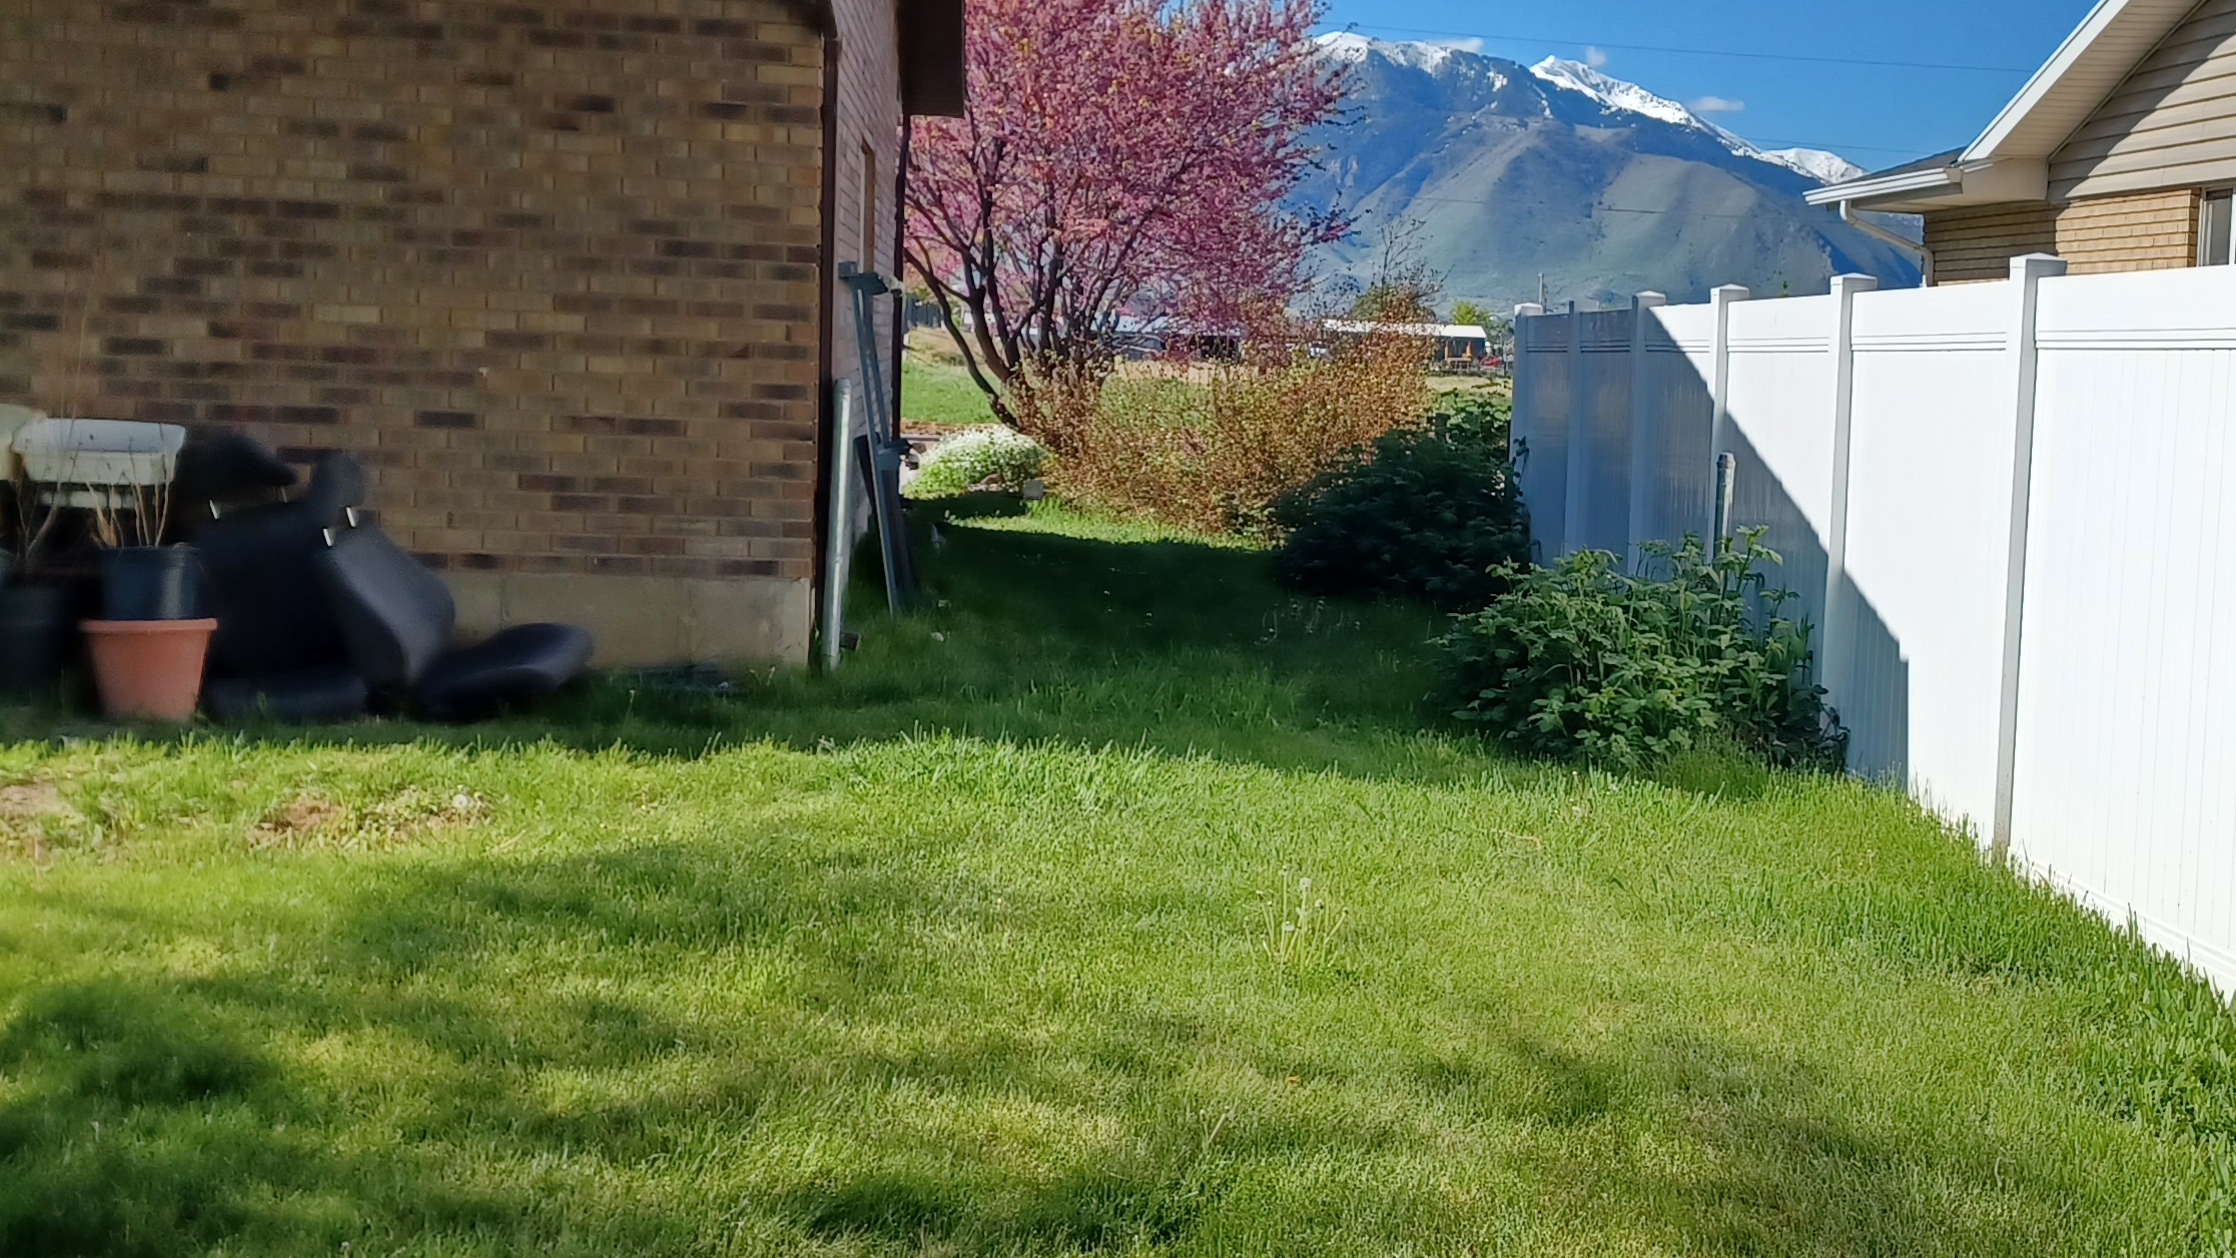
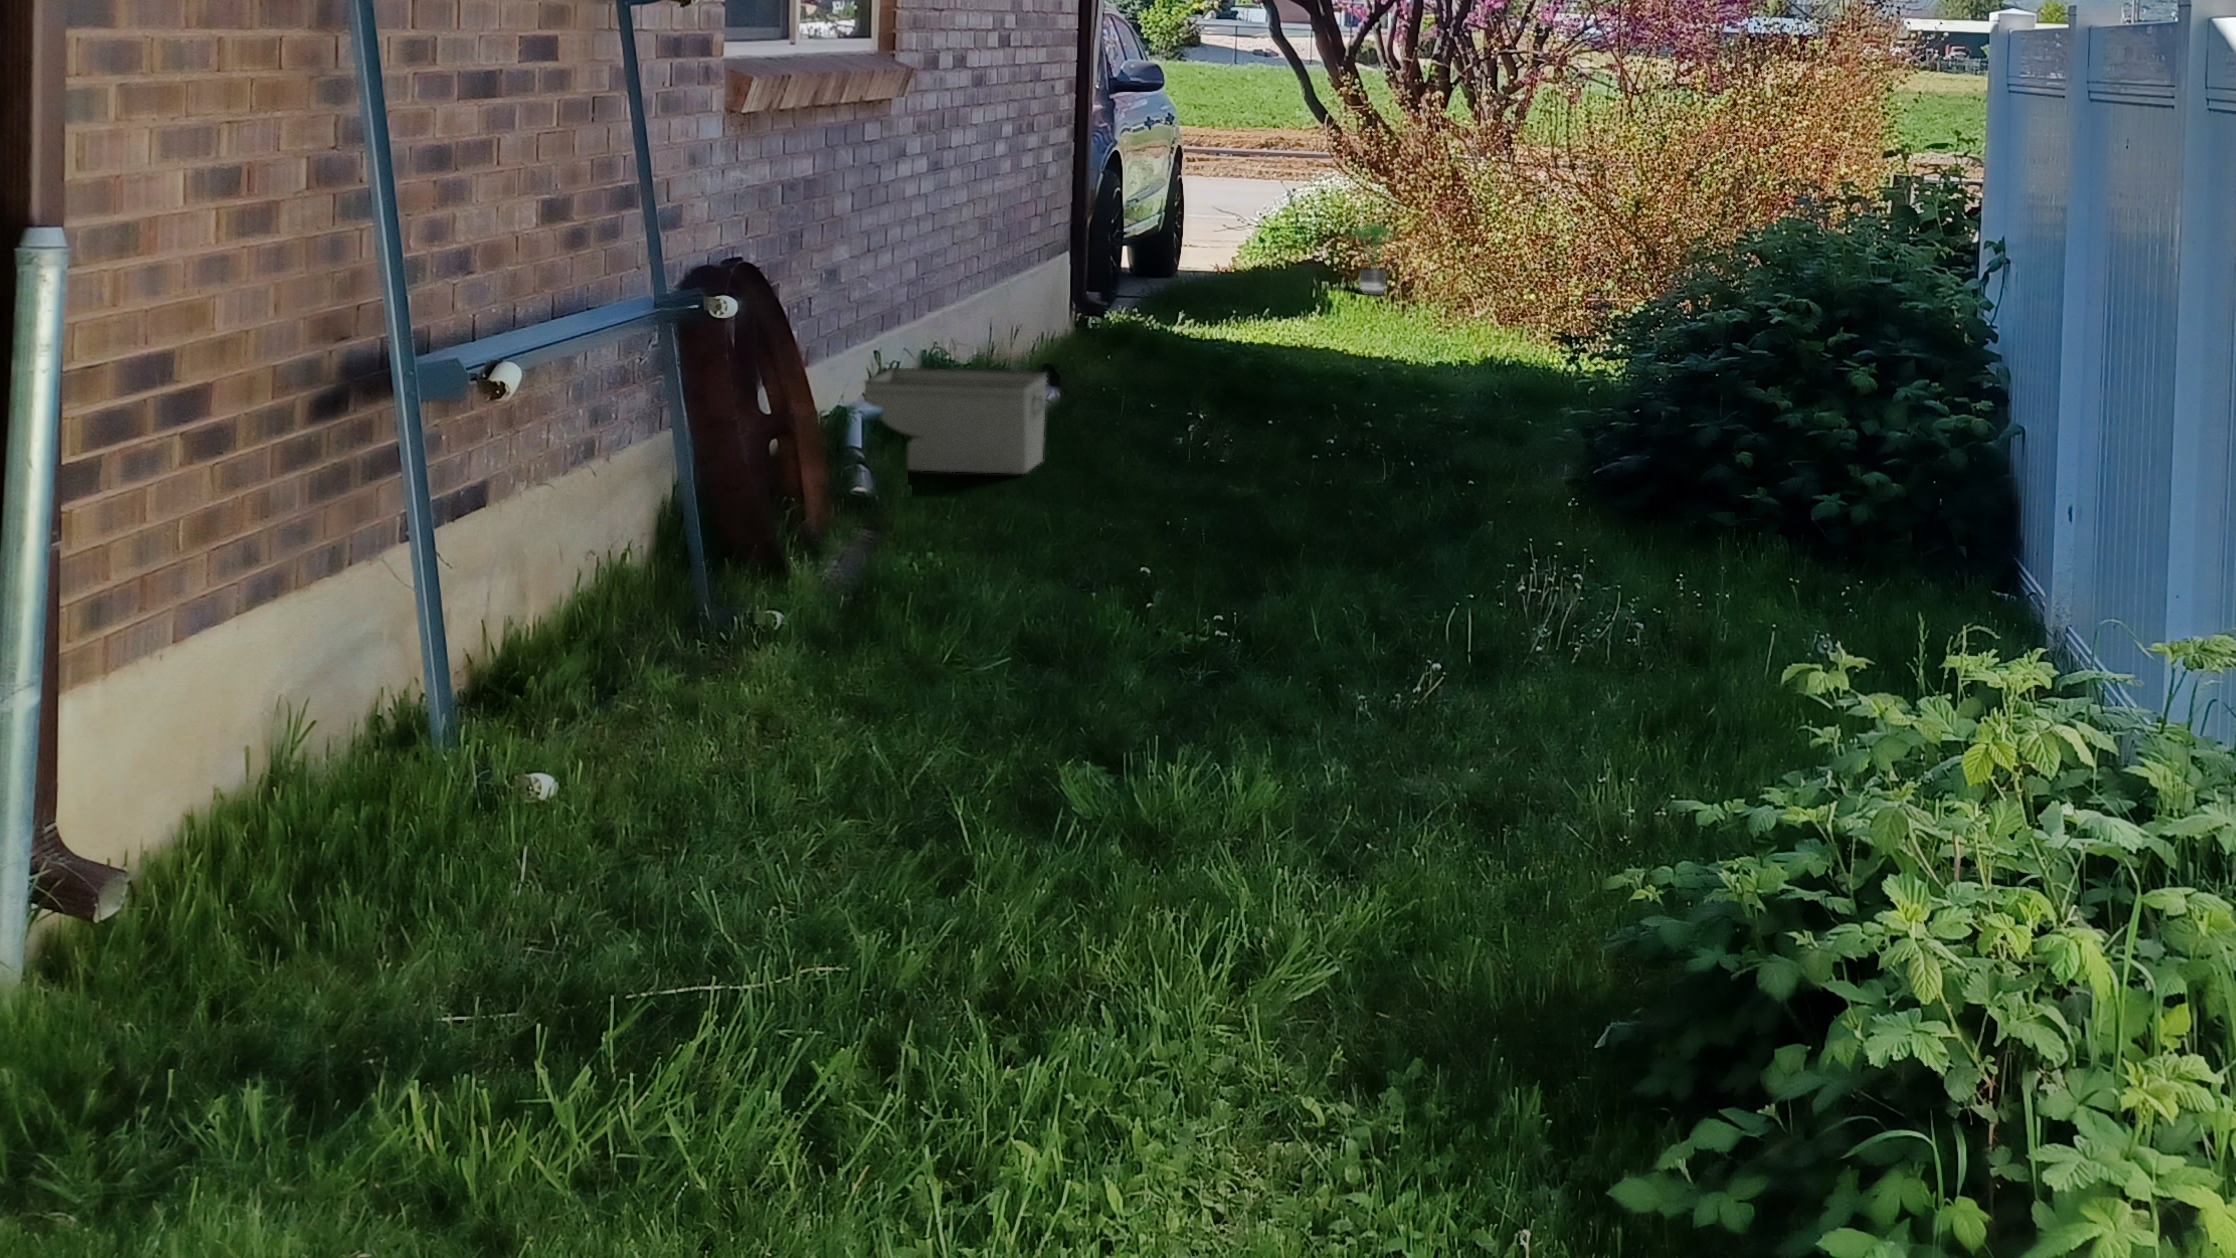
storage bin: none [861,511,963,571] -> present [865,368,1047,474]

